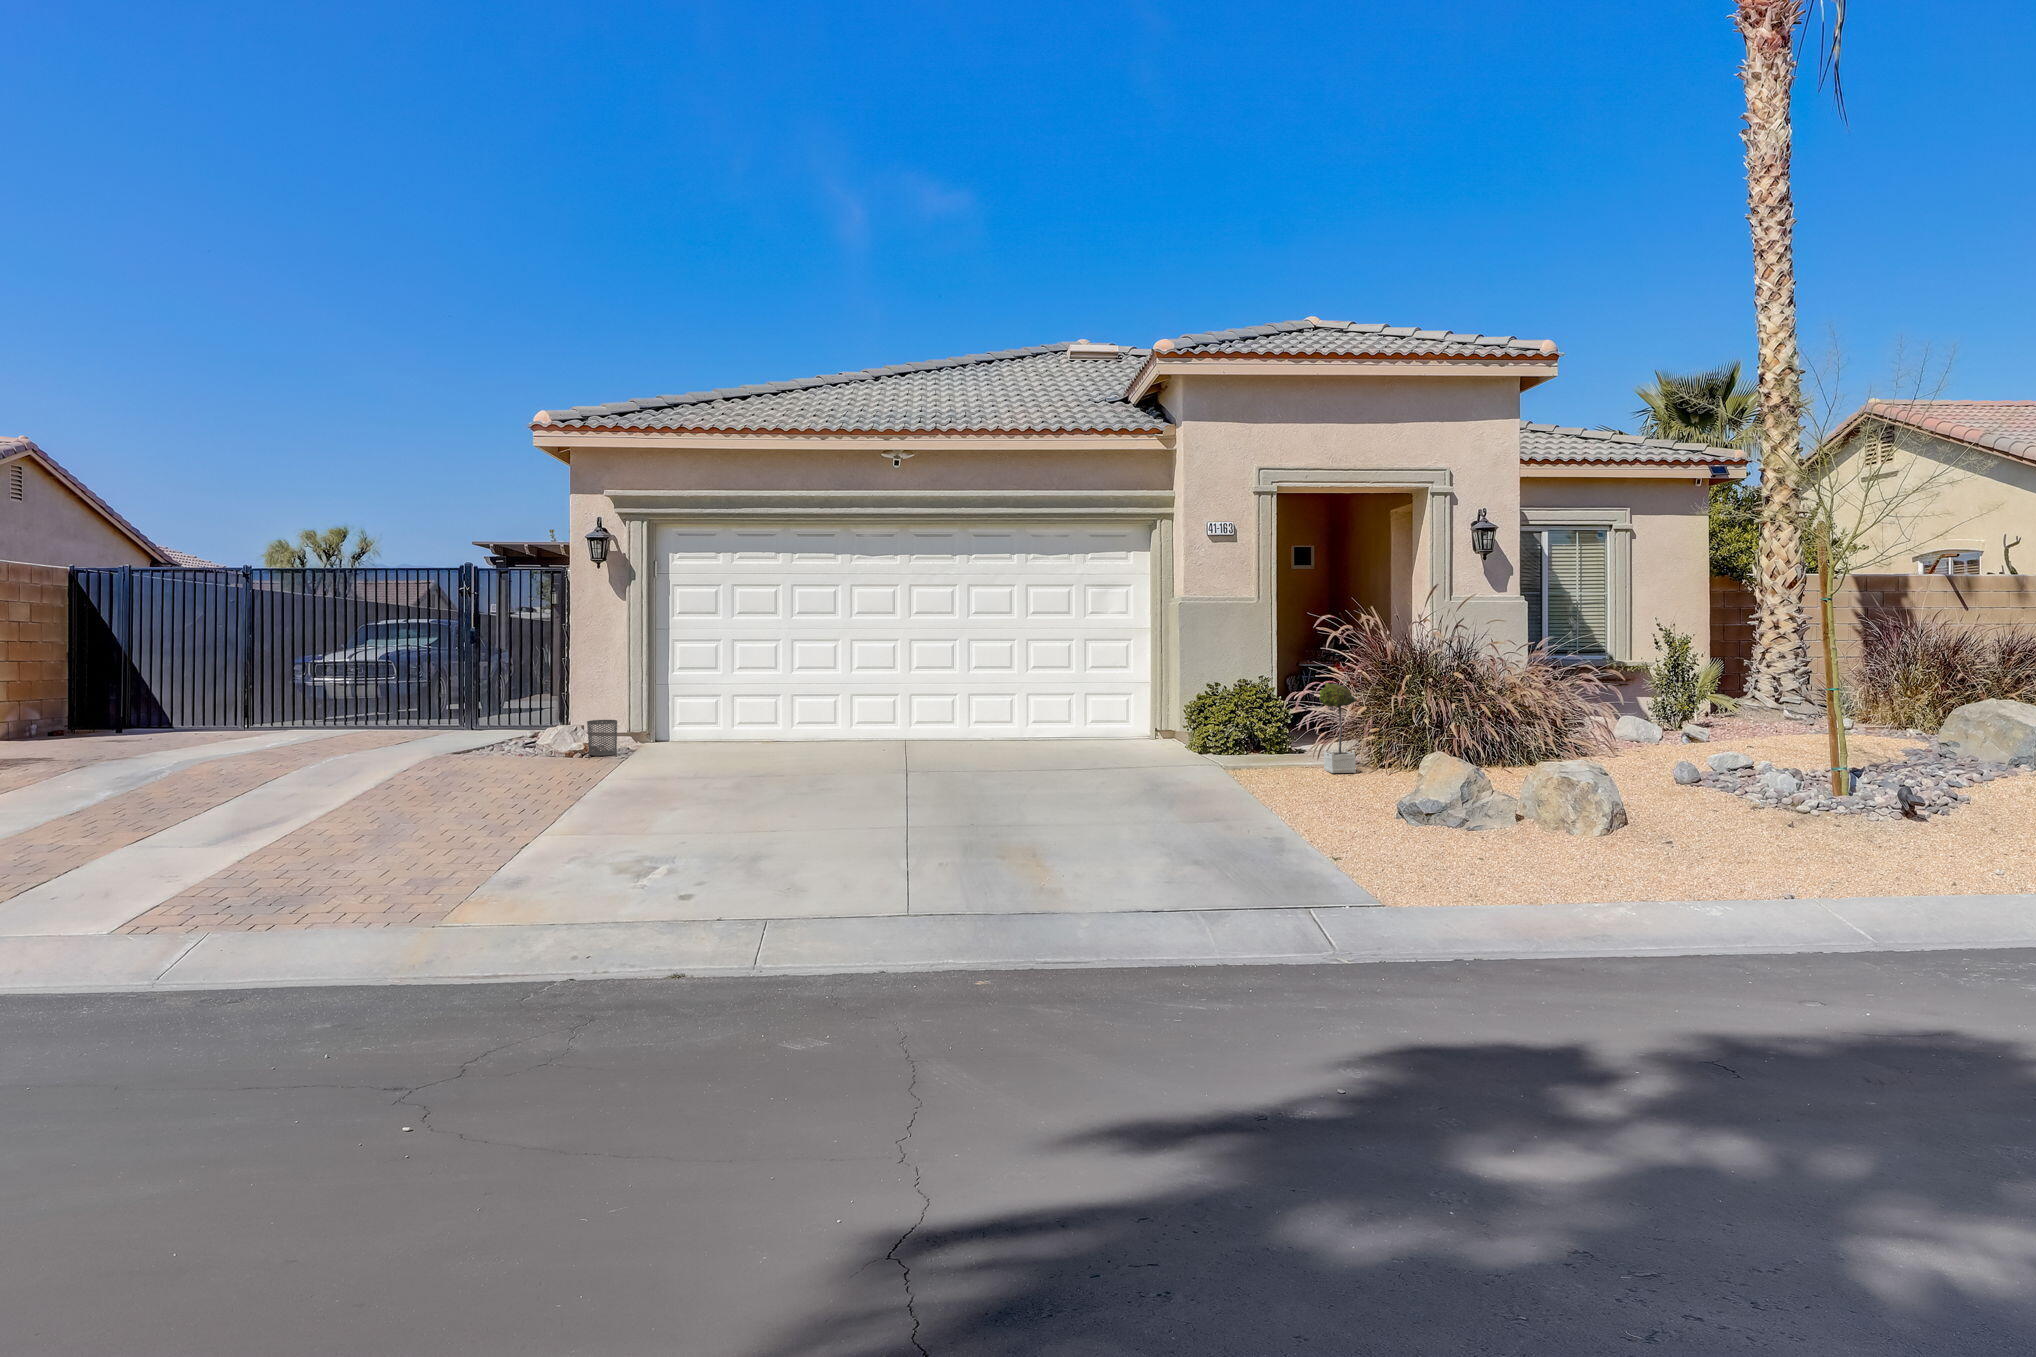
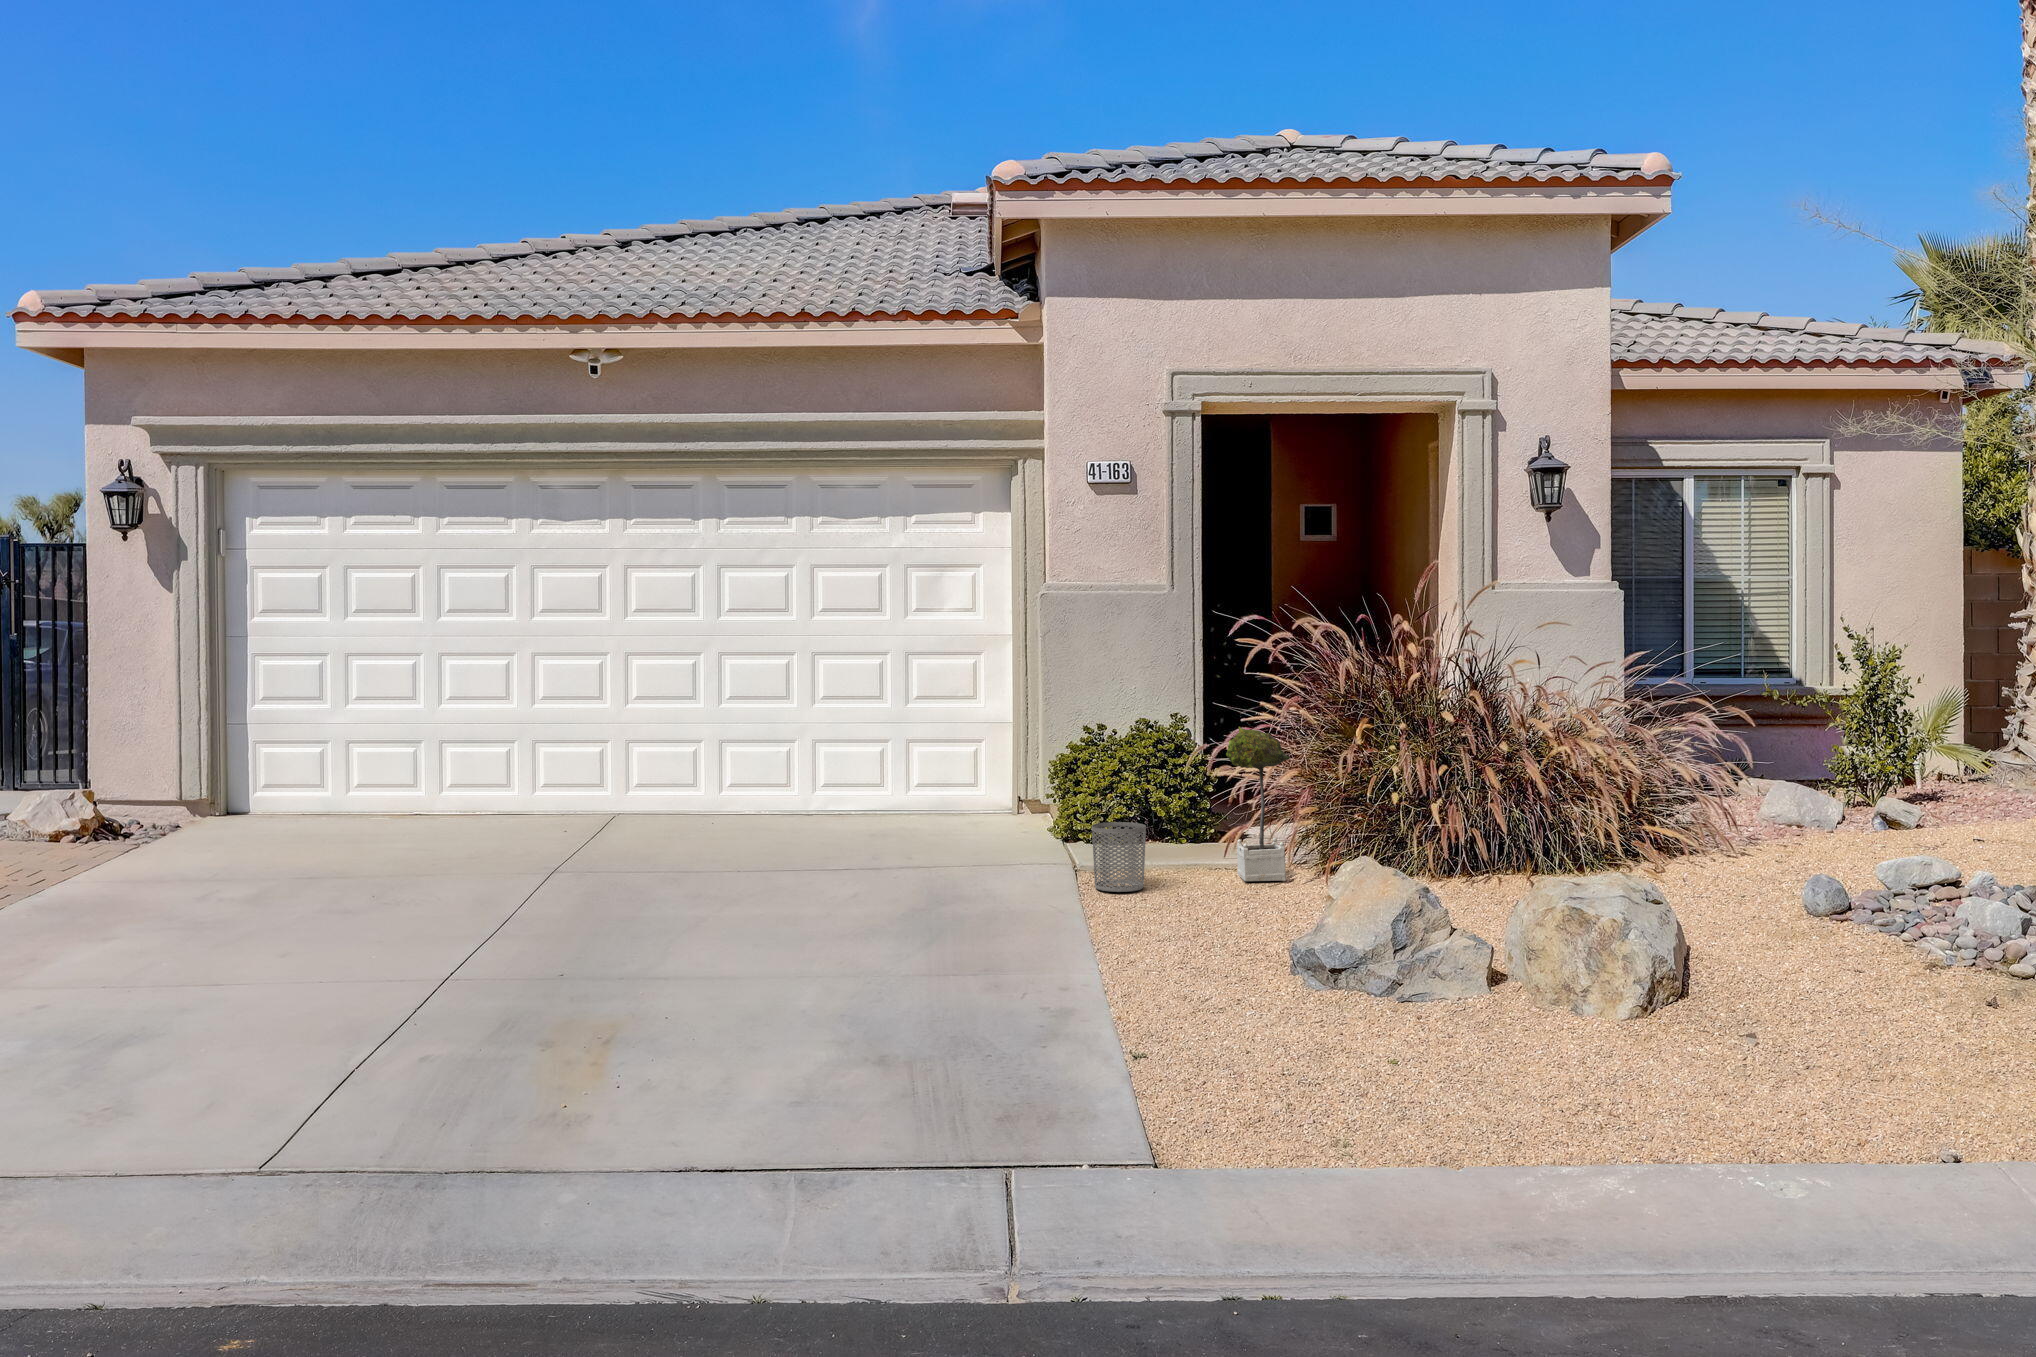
waste bin: present [587,720,617,756] -> present [1092,822,1146,892]

